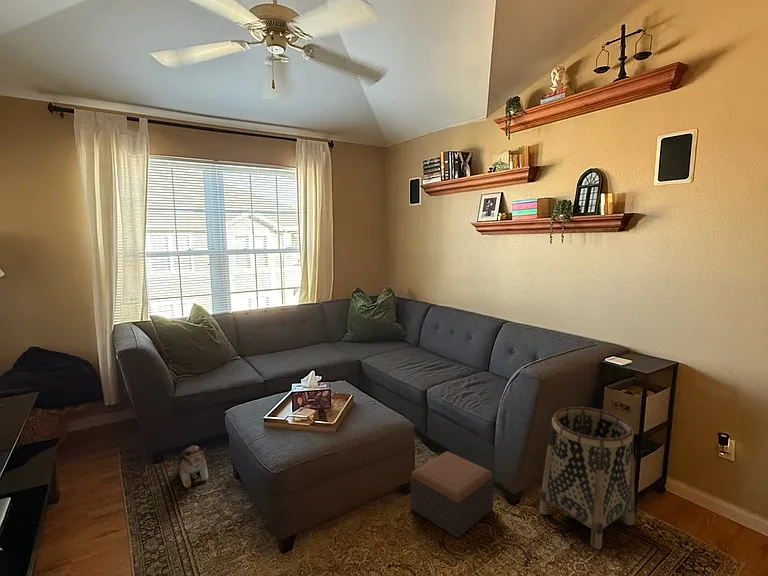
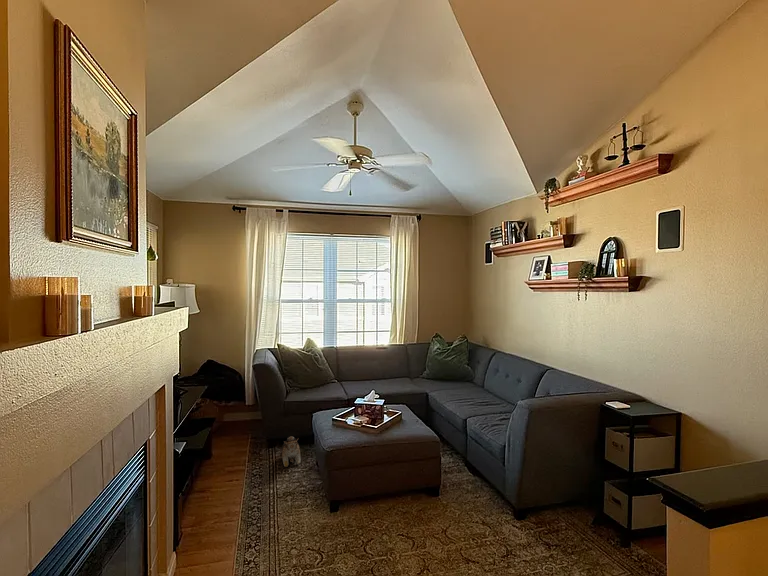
basket: present [539,407,635,549] -> none [542,439,626,561]
footstool: present [410,451,494,538] -> none [435,466,502,531]

